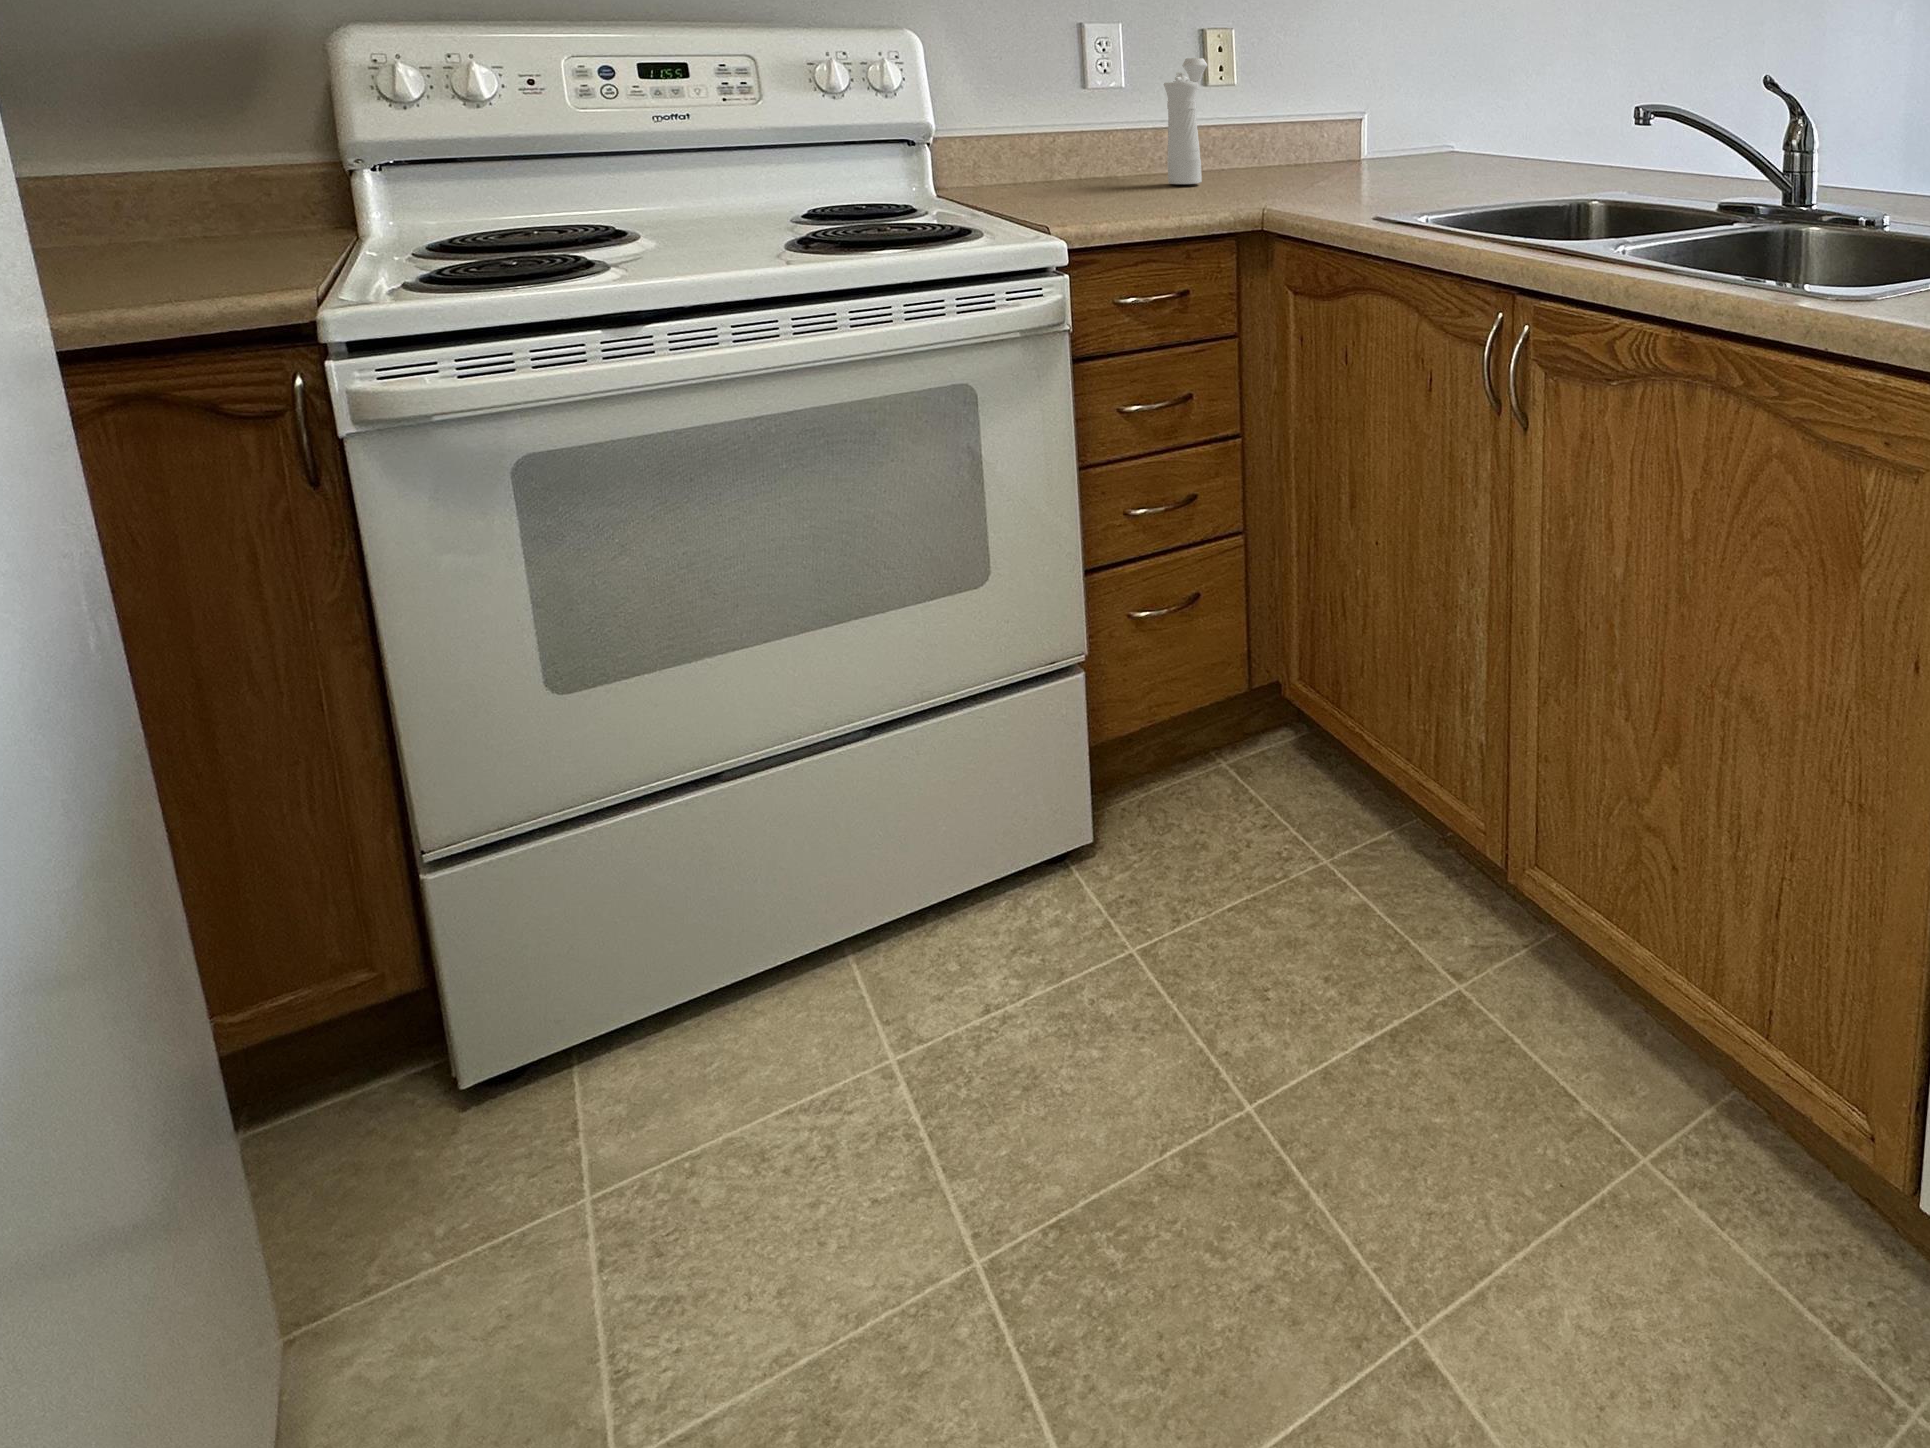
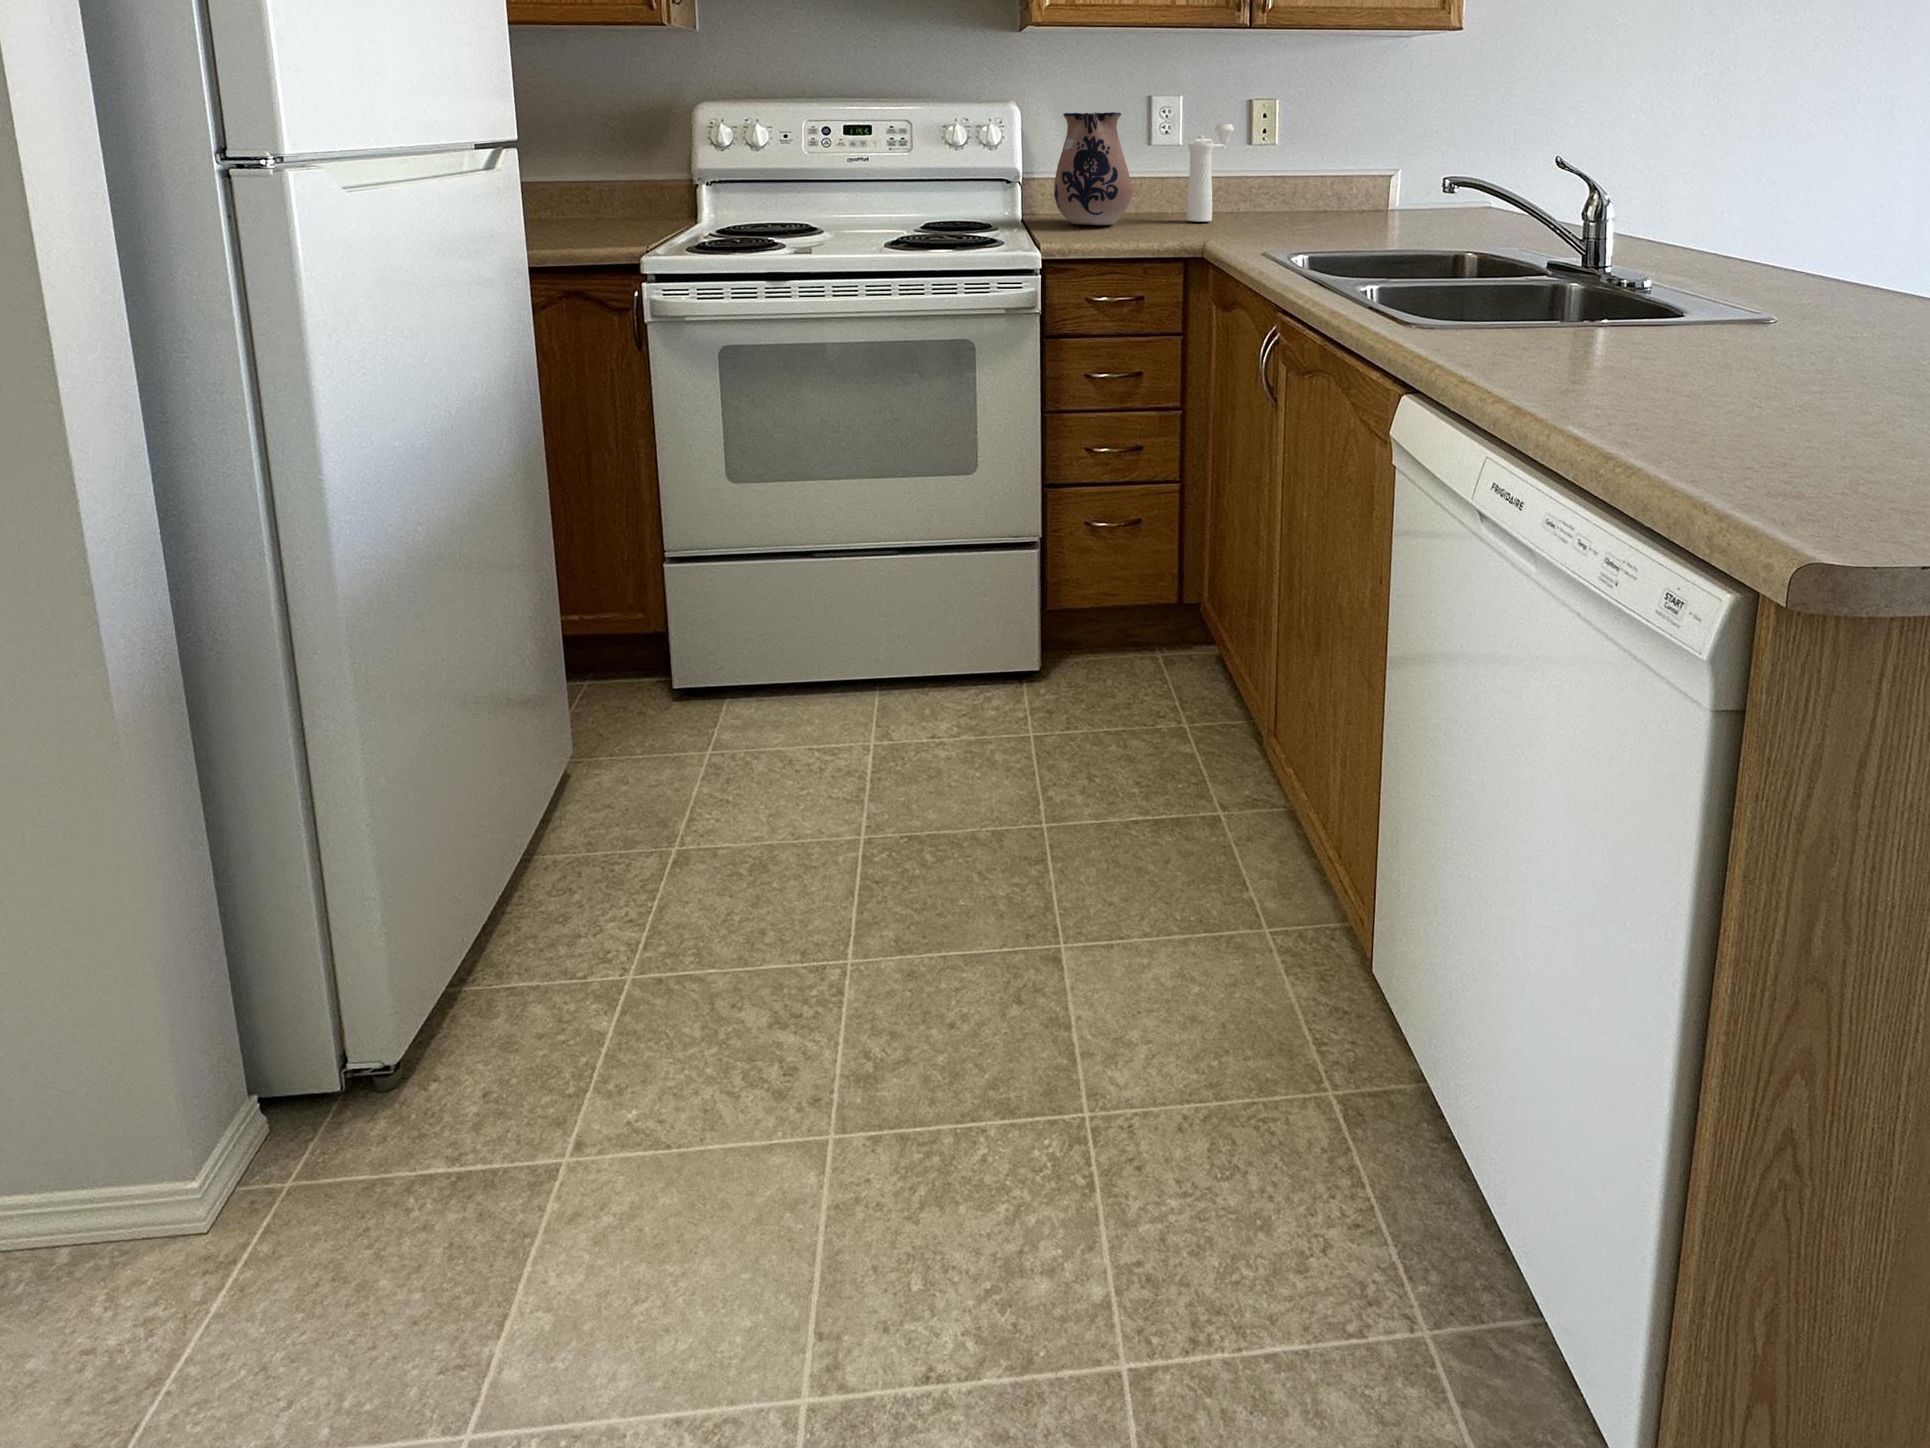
ceramic pitcher: none [999,40,1109,198] -> present [1054,112,1132,225]

